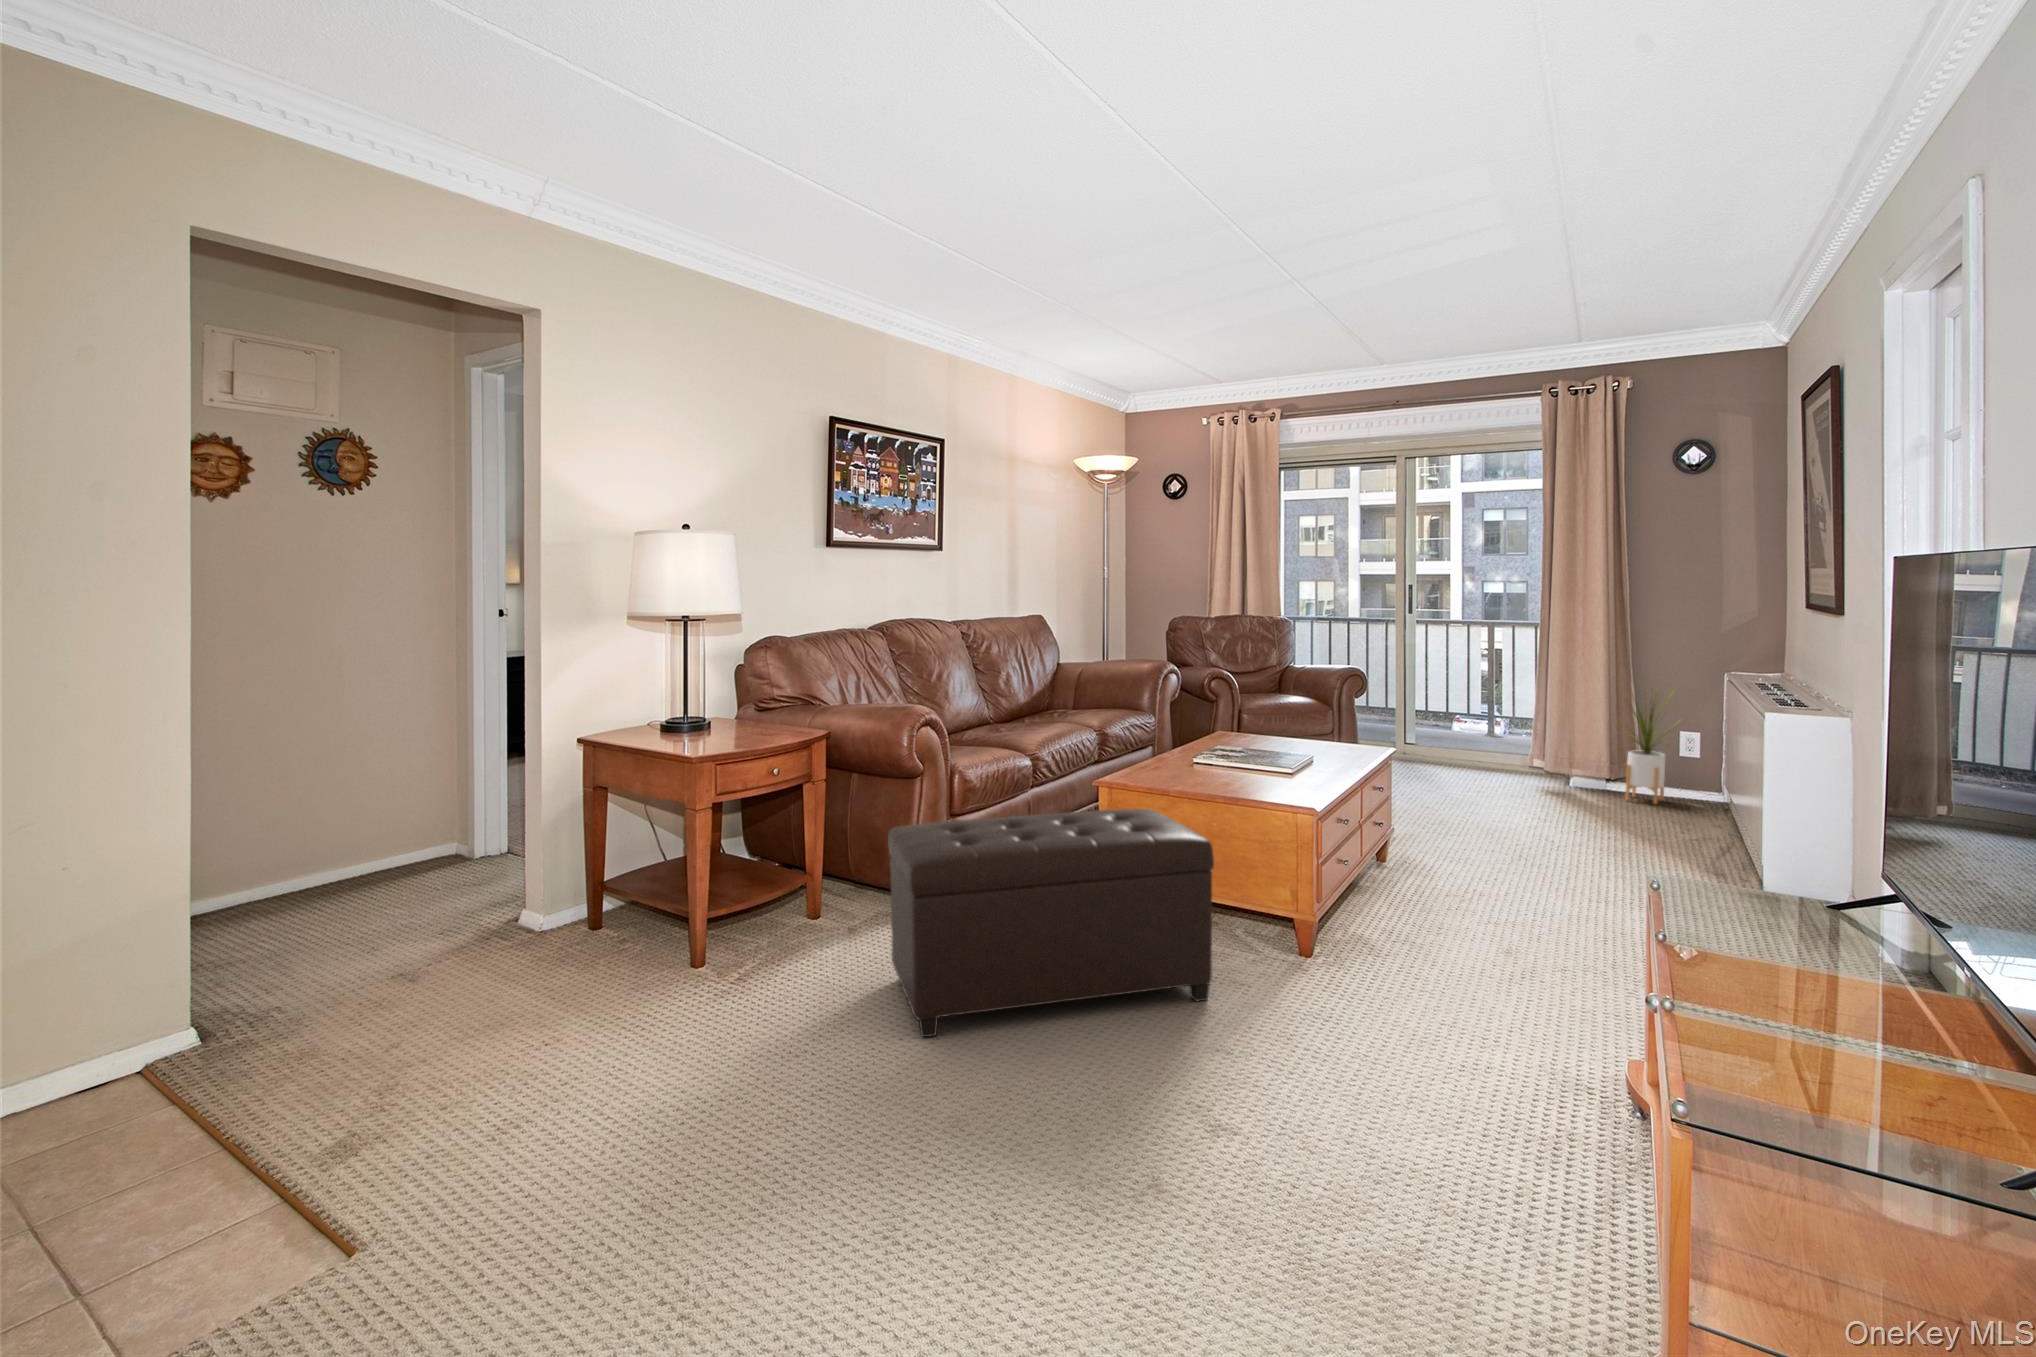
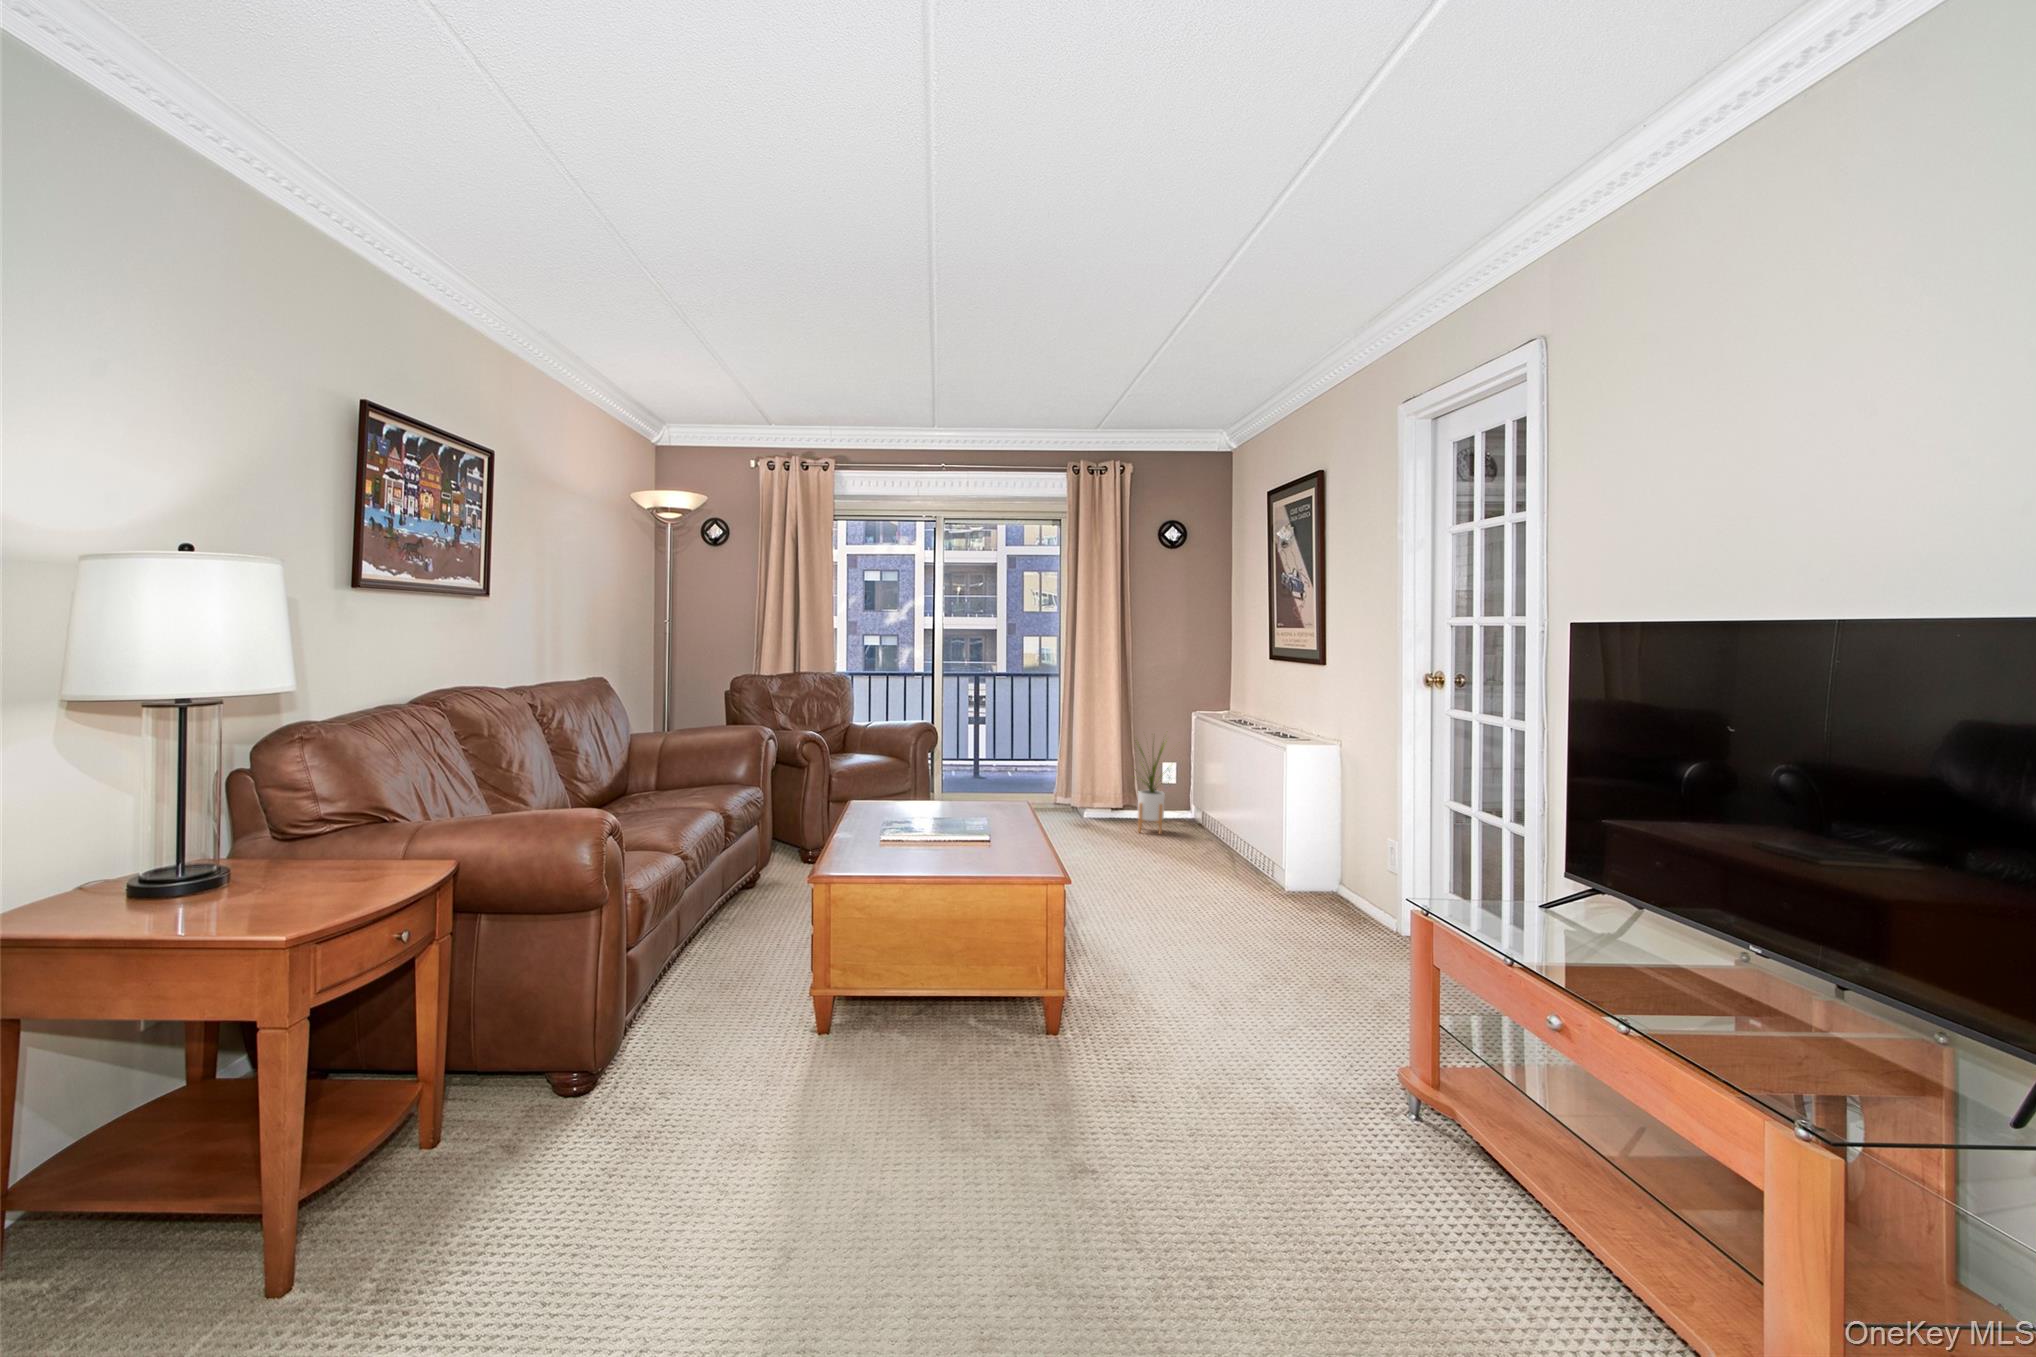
ottoman: present [888,809,1214,1037] -> none [638,919,1033,1293]

